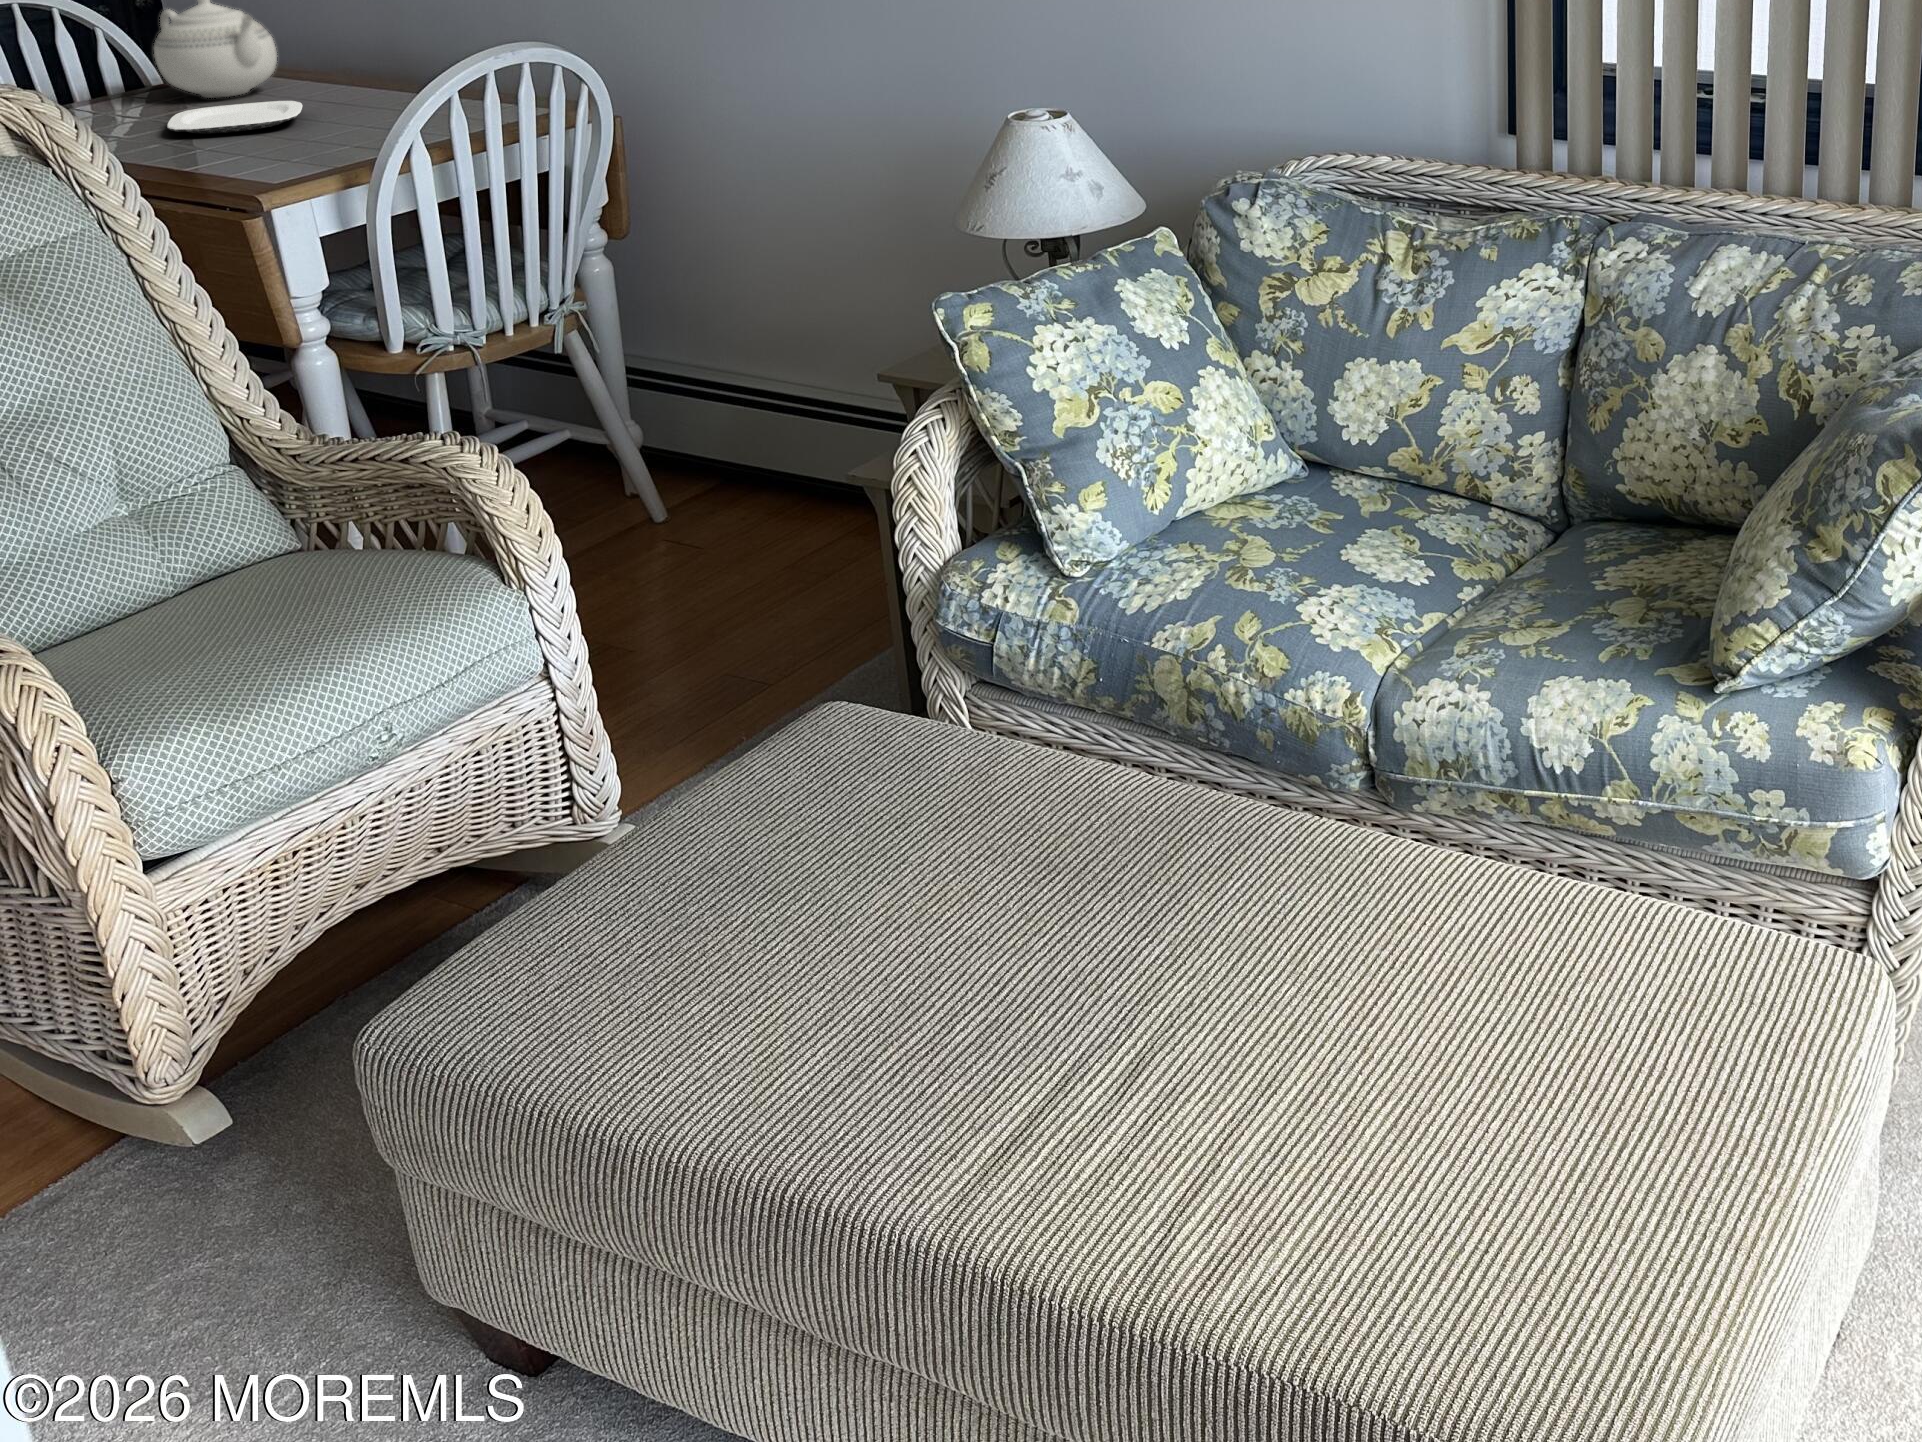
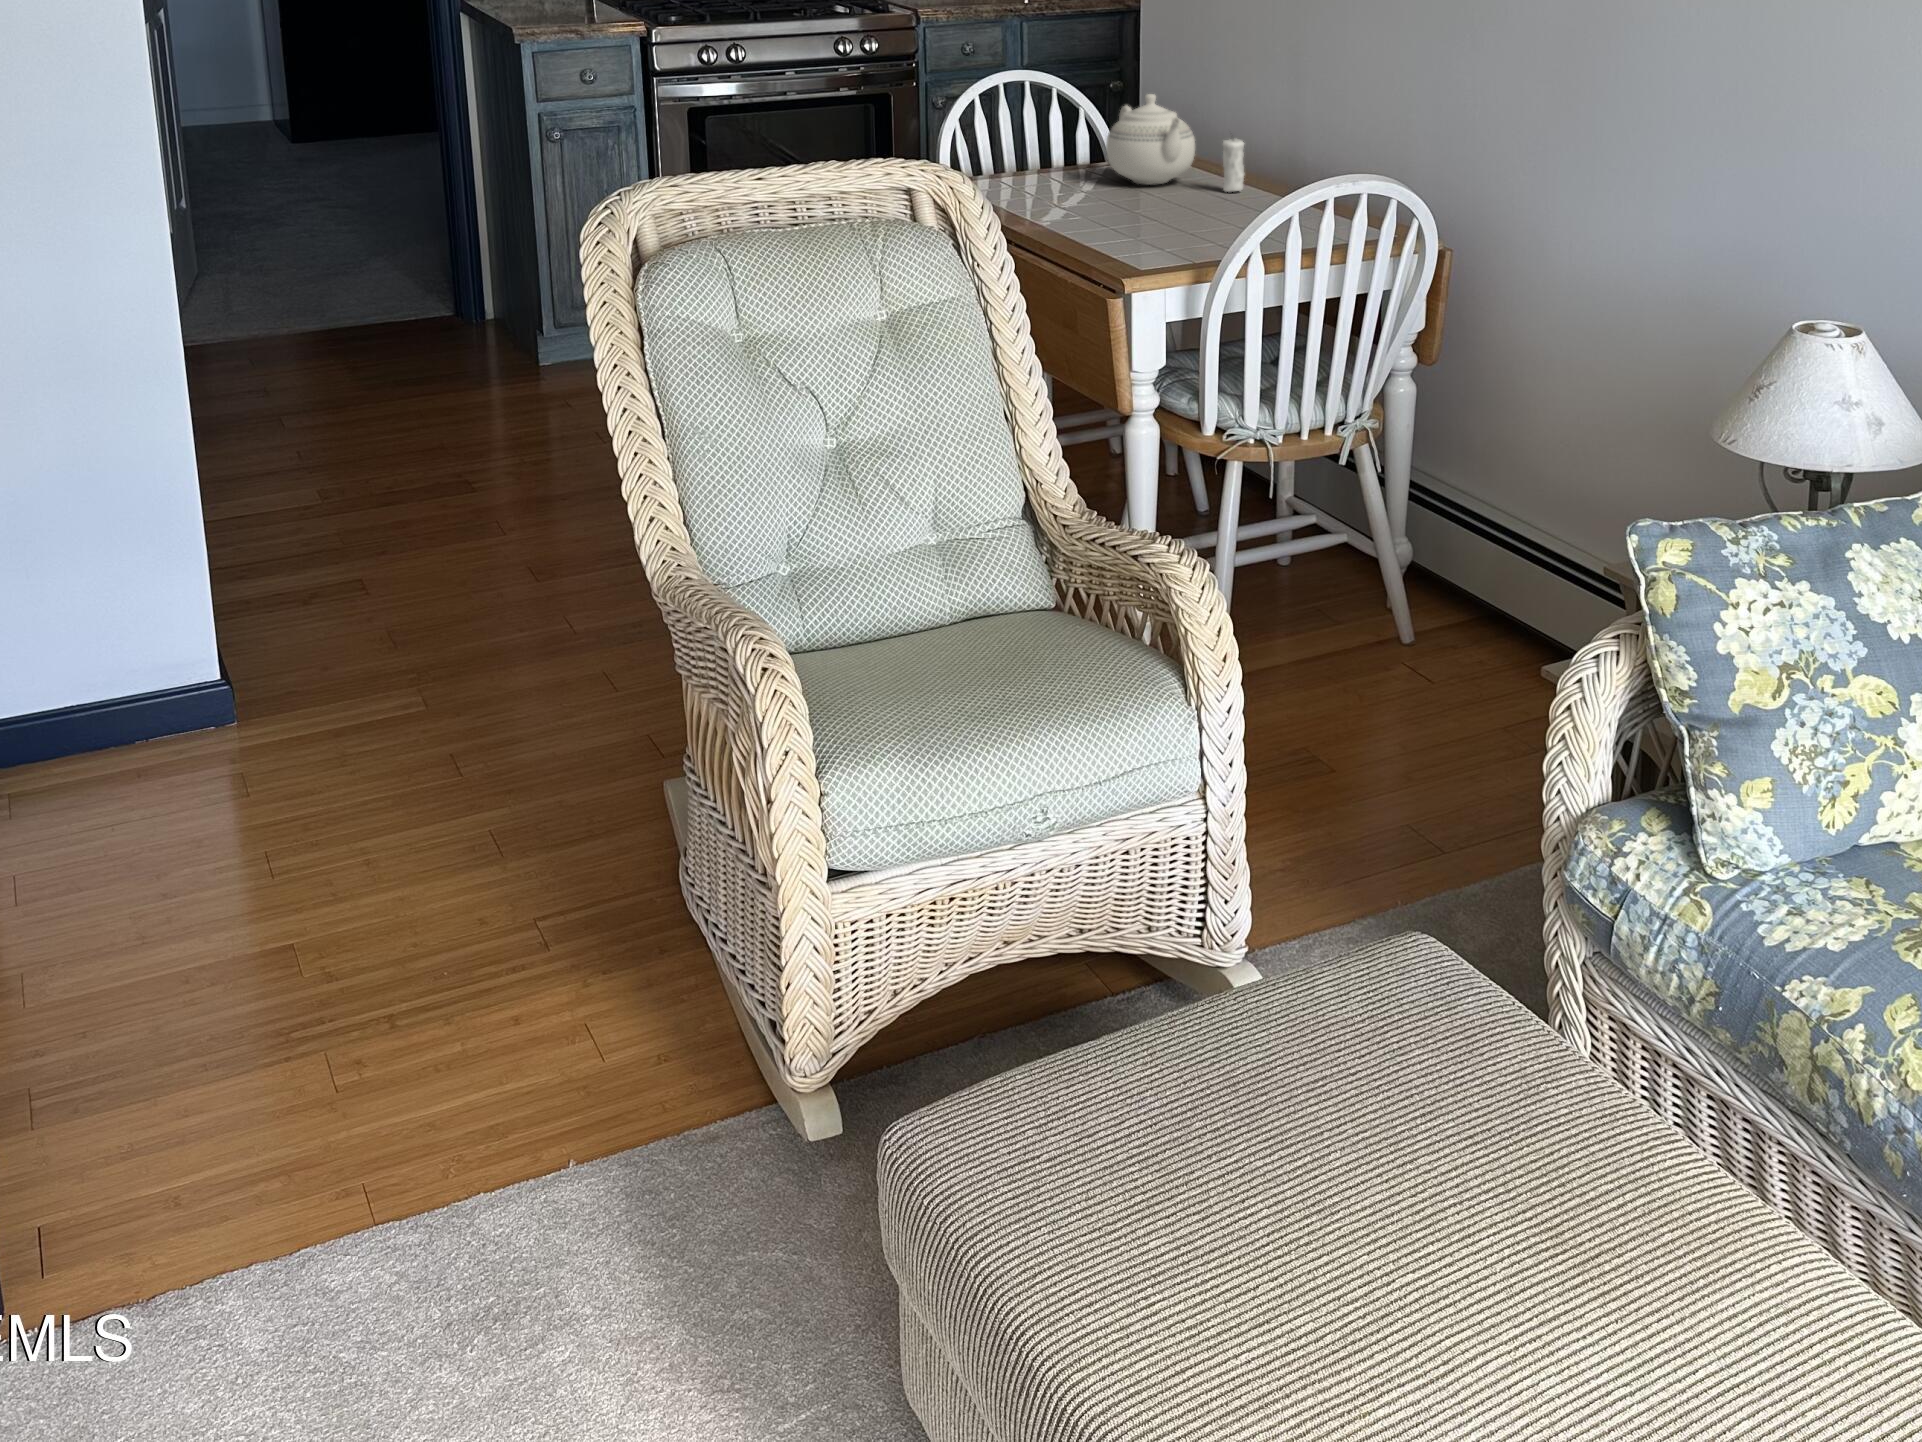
candle: none [313,21,350,93] -> present [1223,138,1244,192]
plate: present [167,101,303,133] -> none [1092,194,1196,218]

